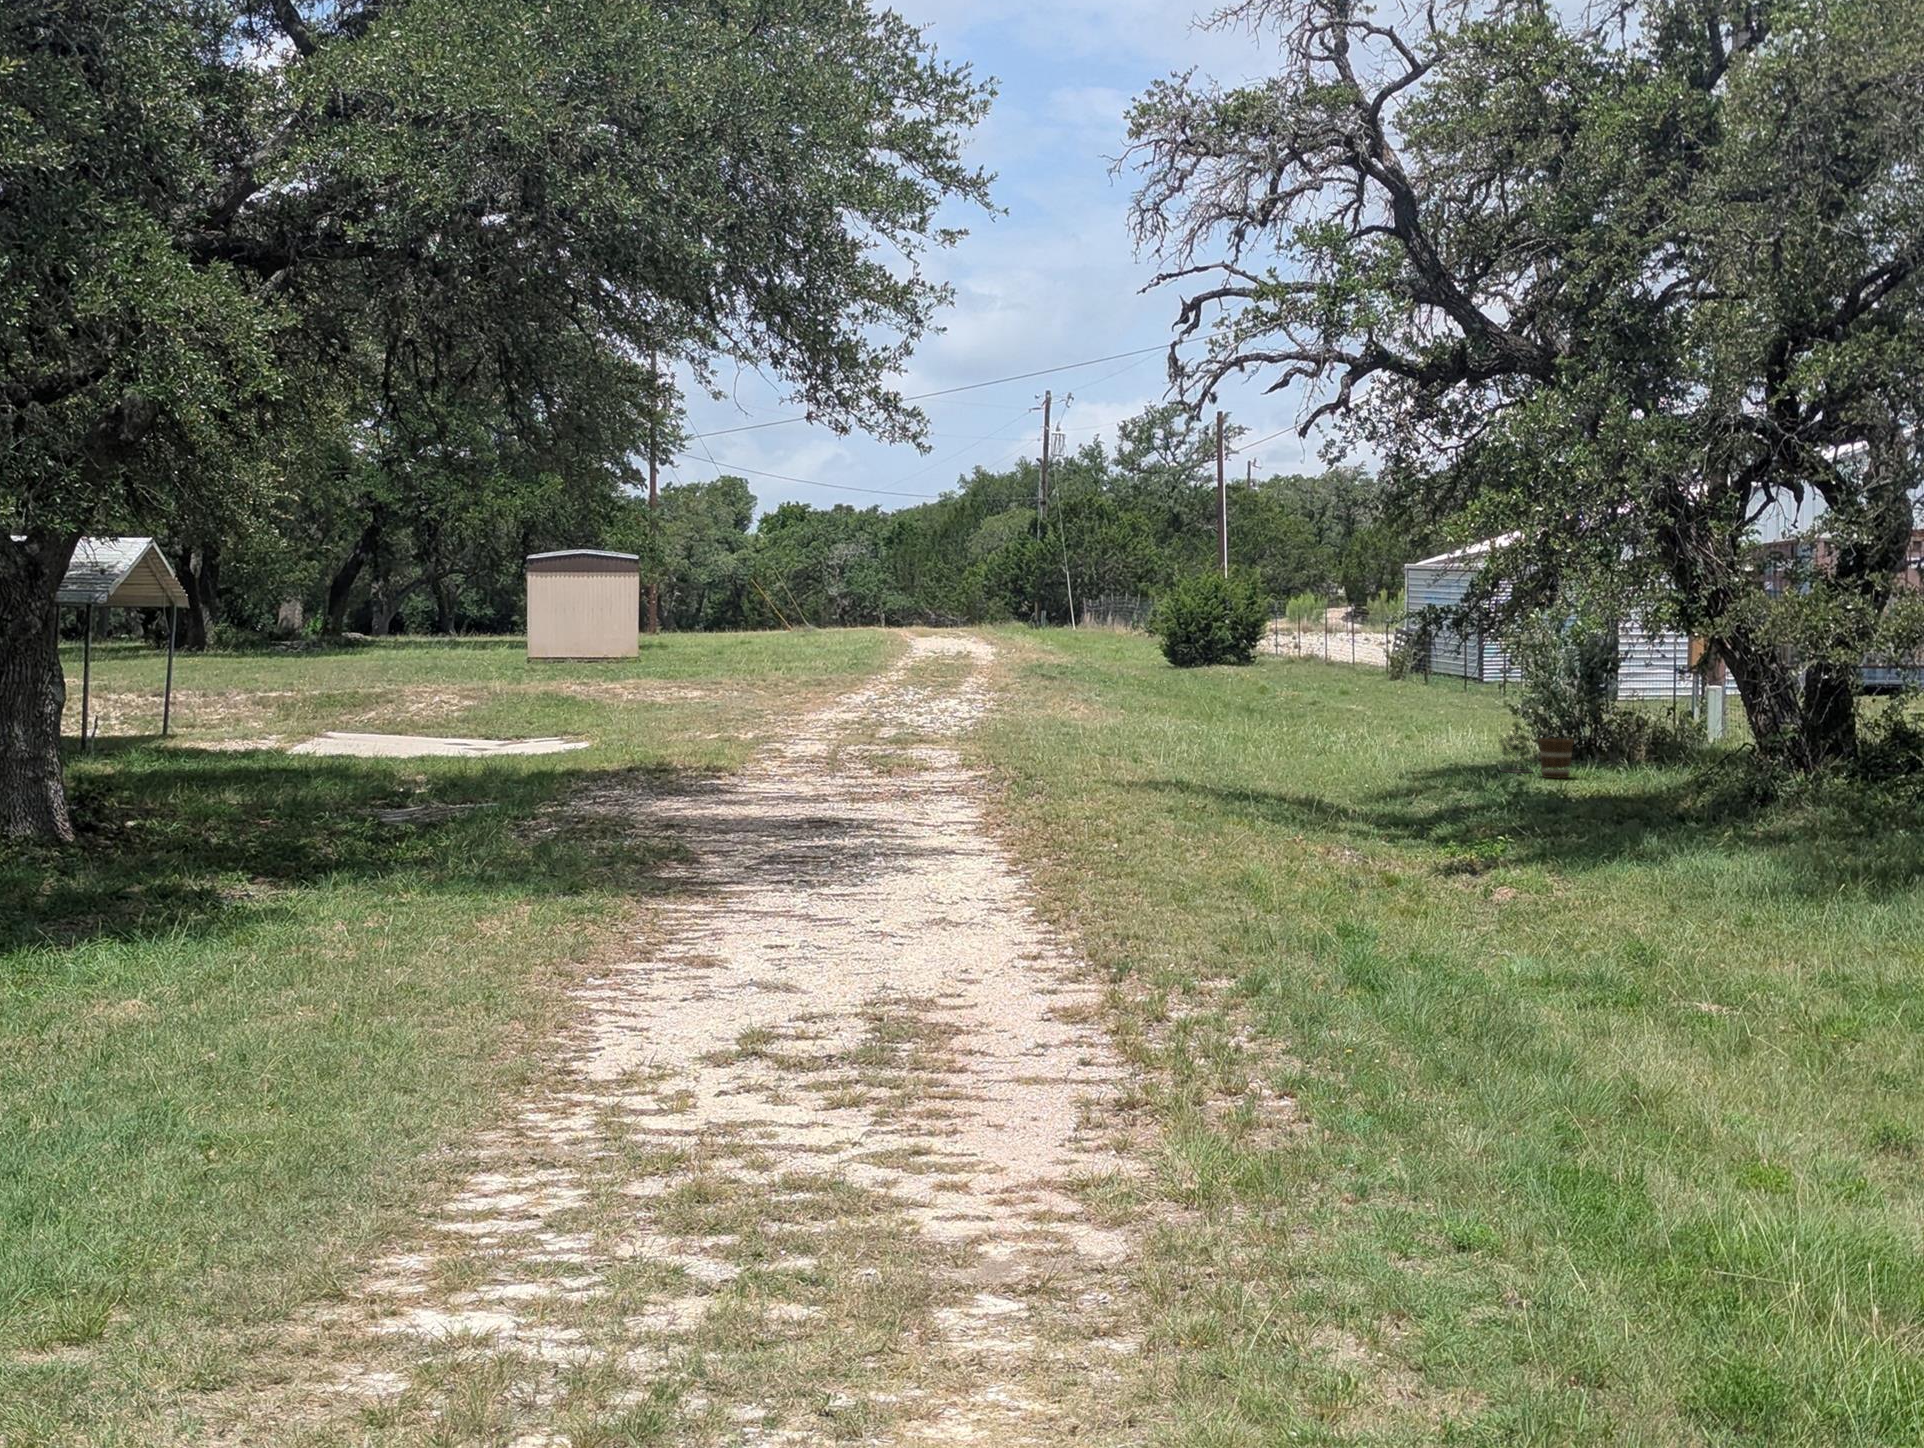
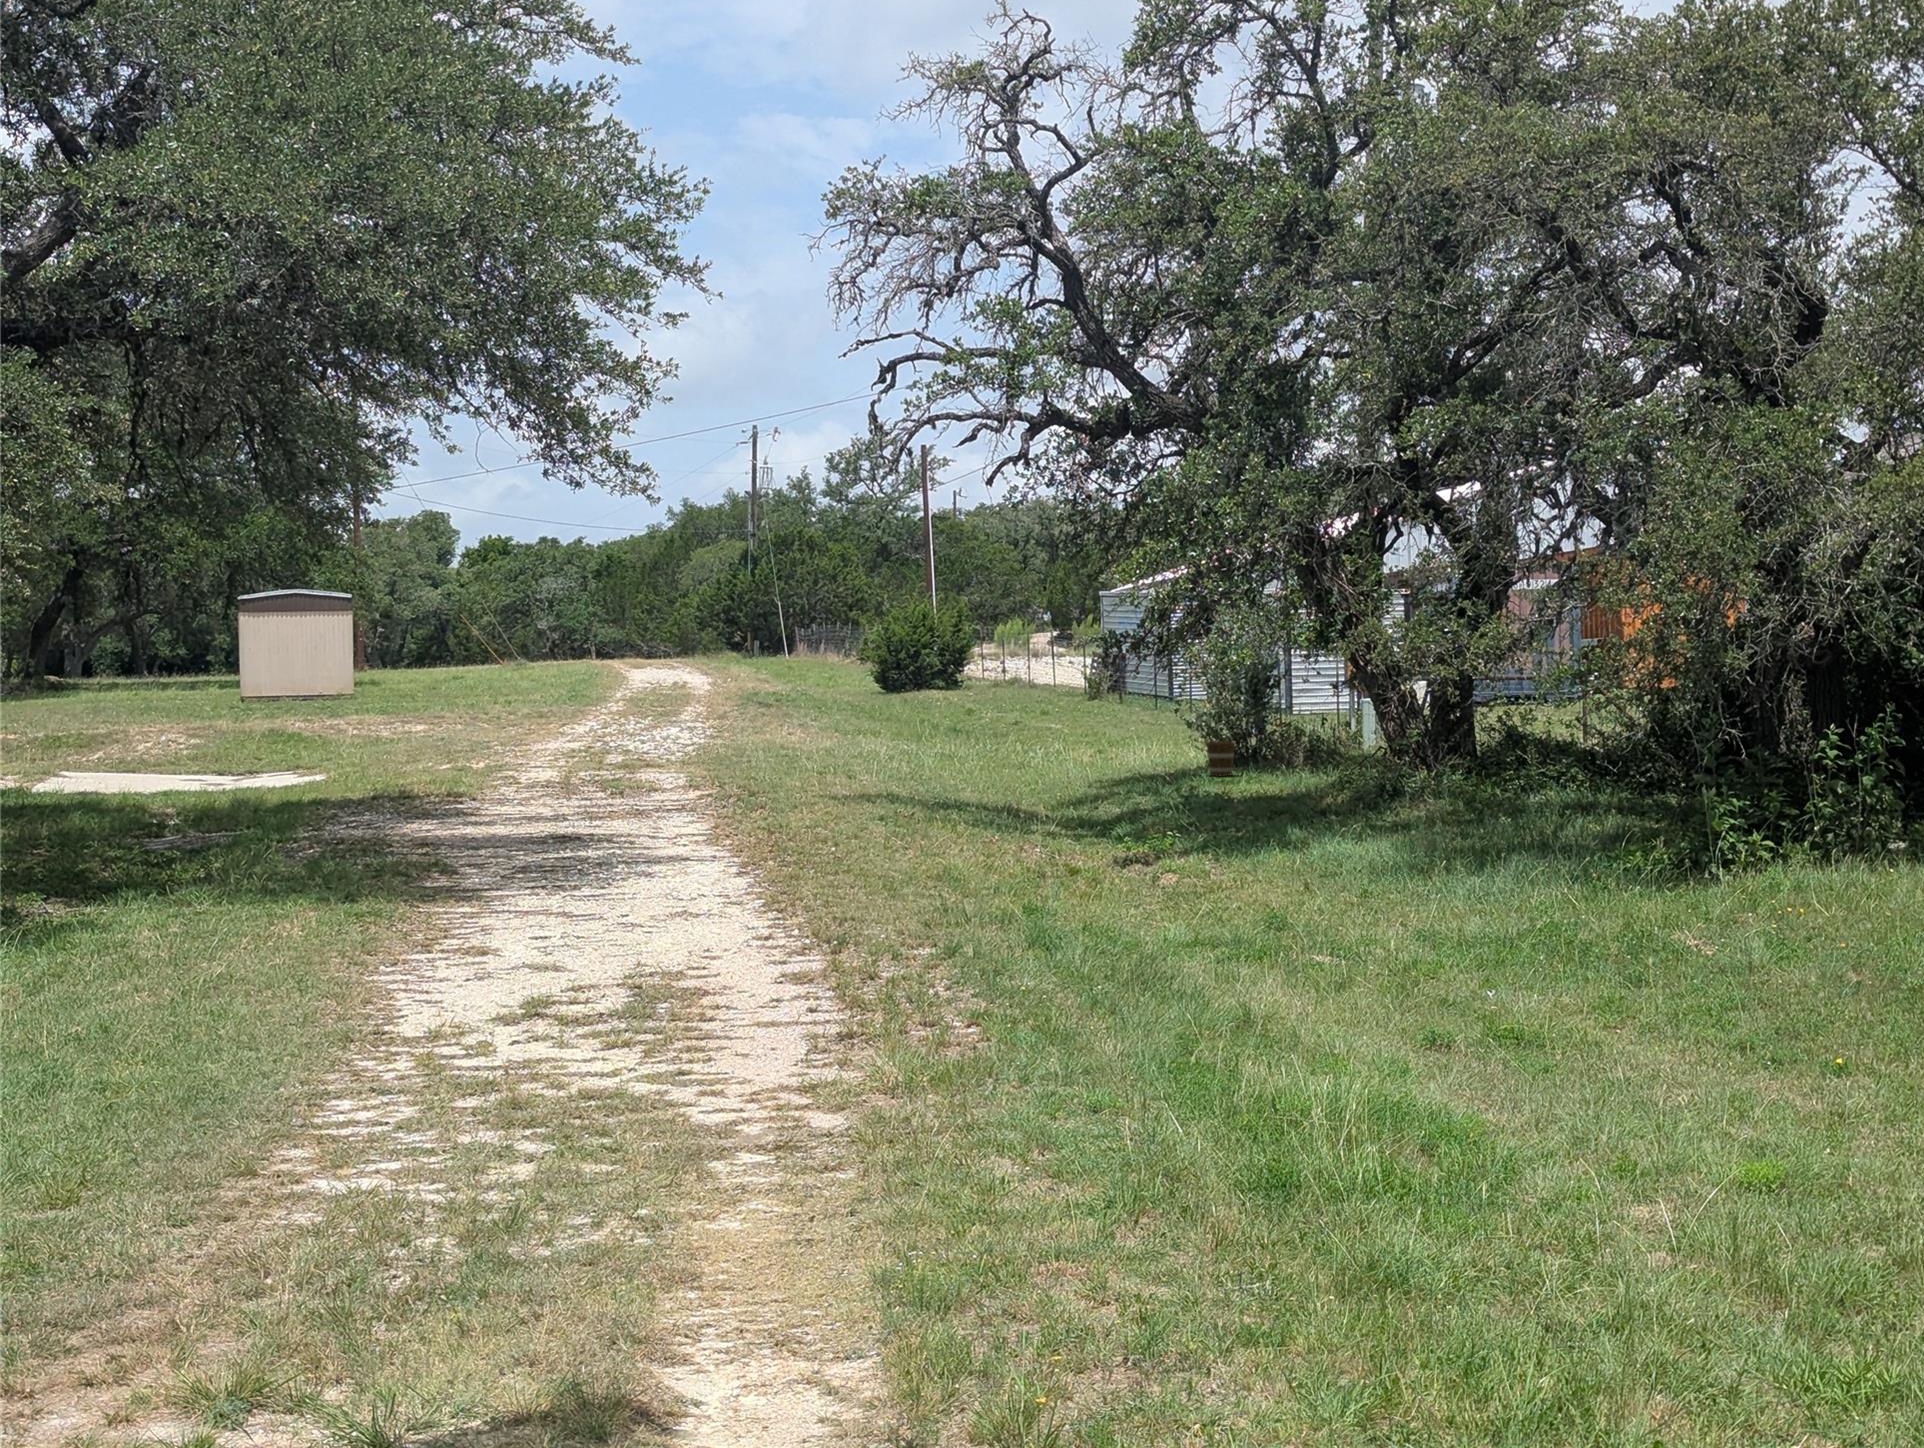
potted tree: present [1498,723,1532,773] -> none [1170,723,1204,773]

